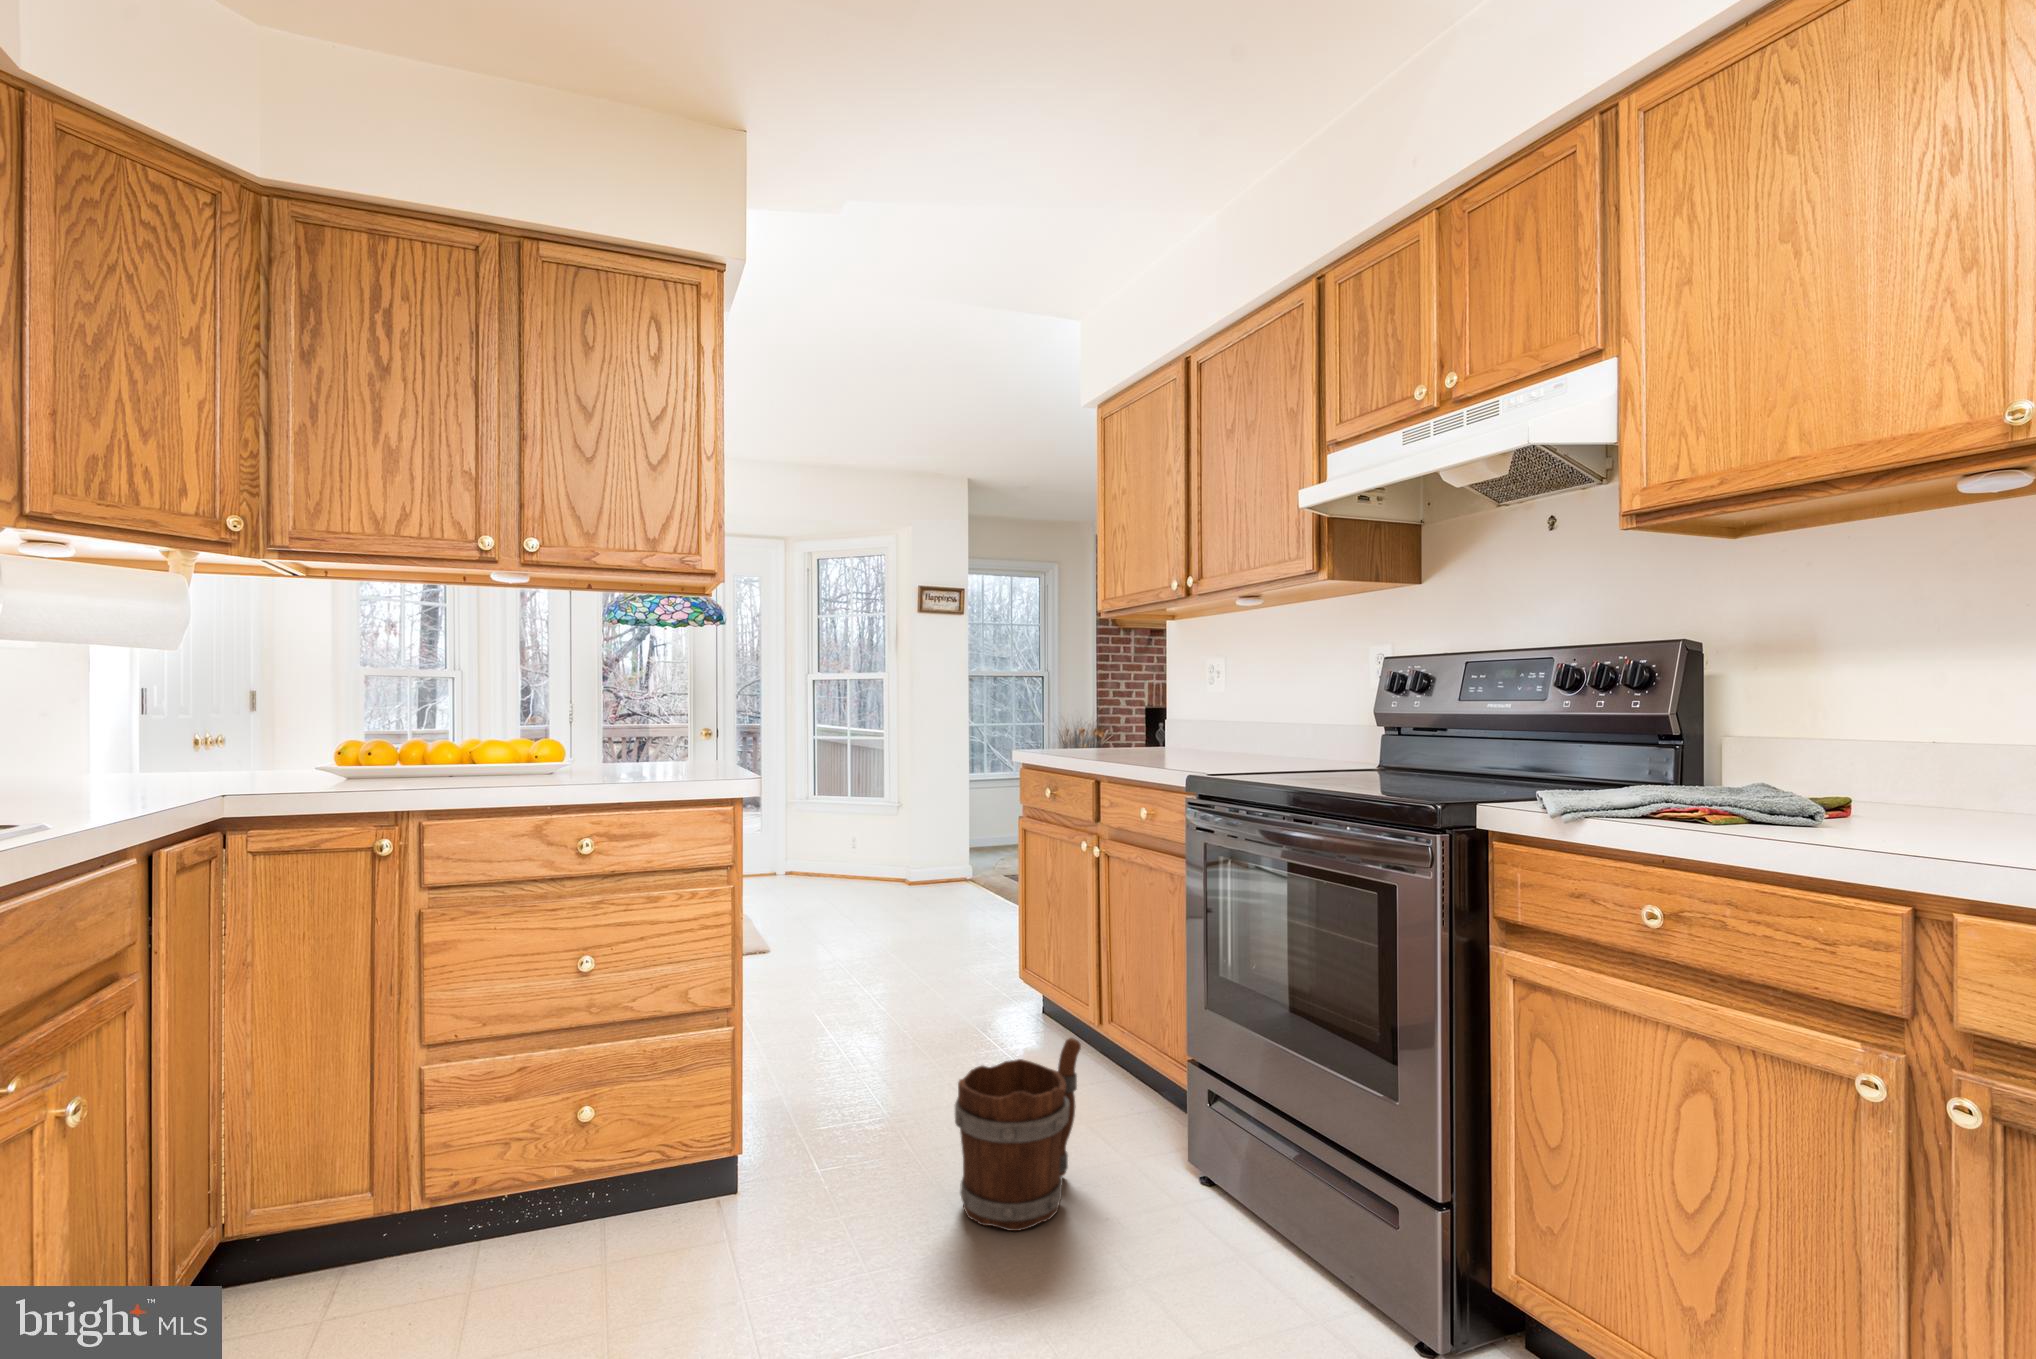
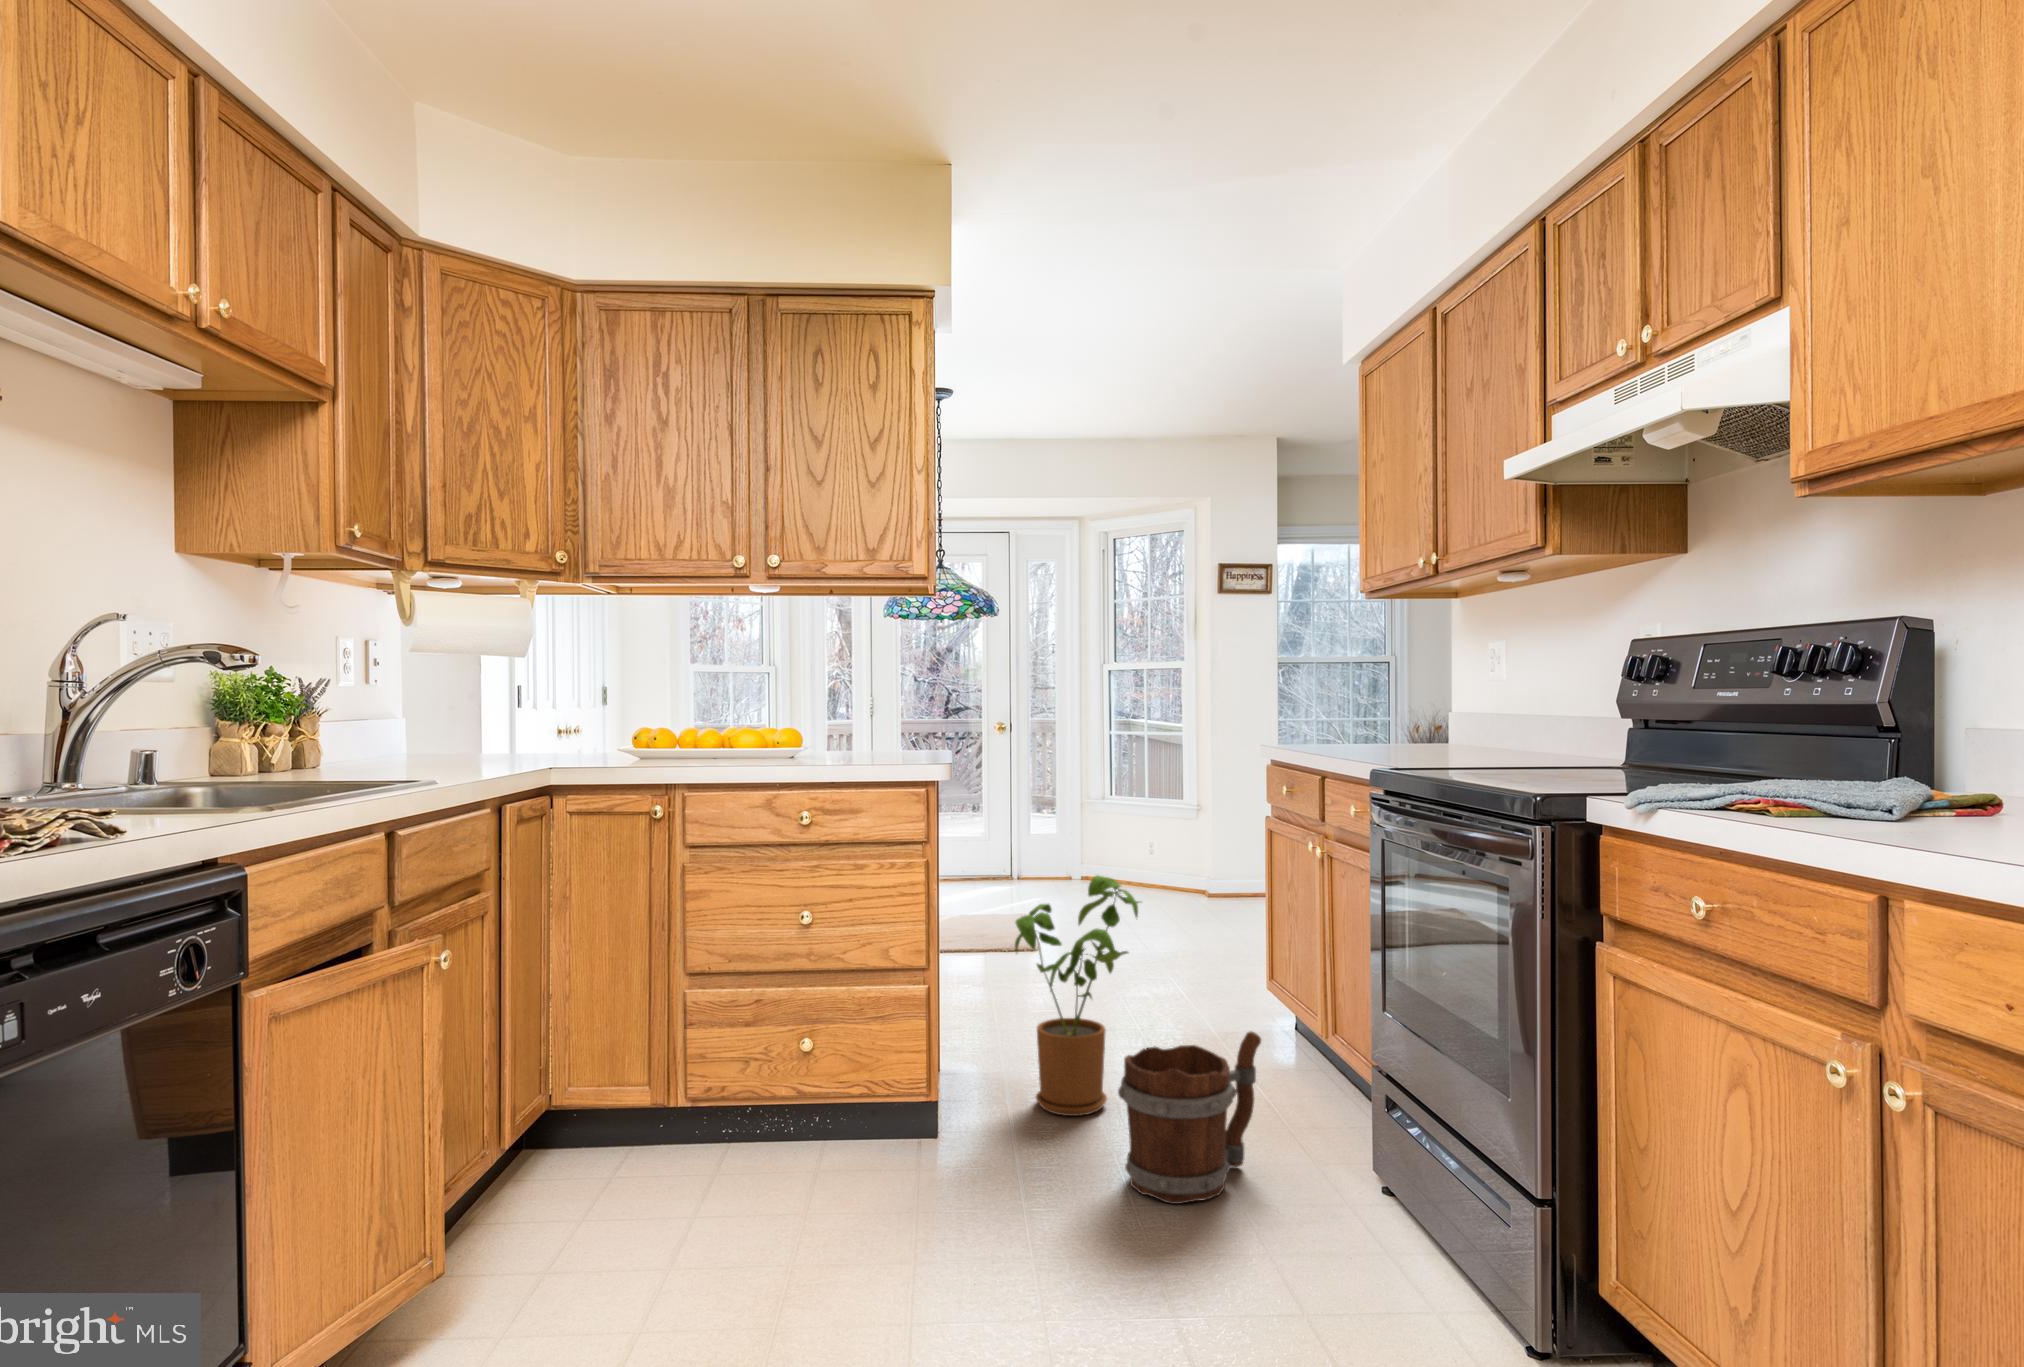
house plant: none [804,889,937,1144] -> present [1015,875,1142,1116]

